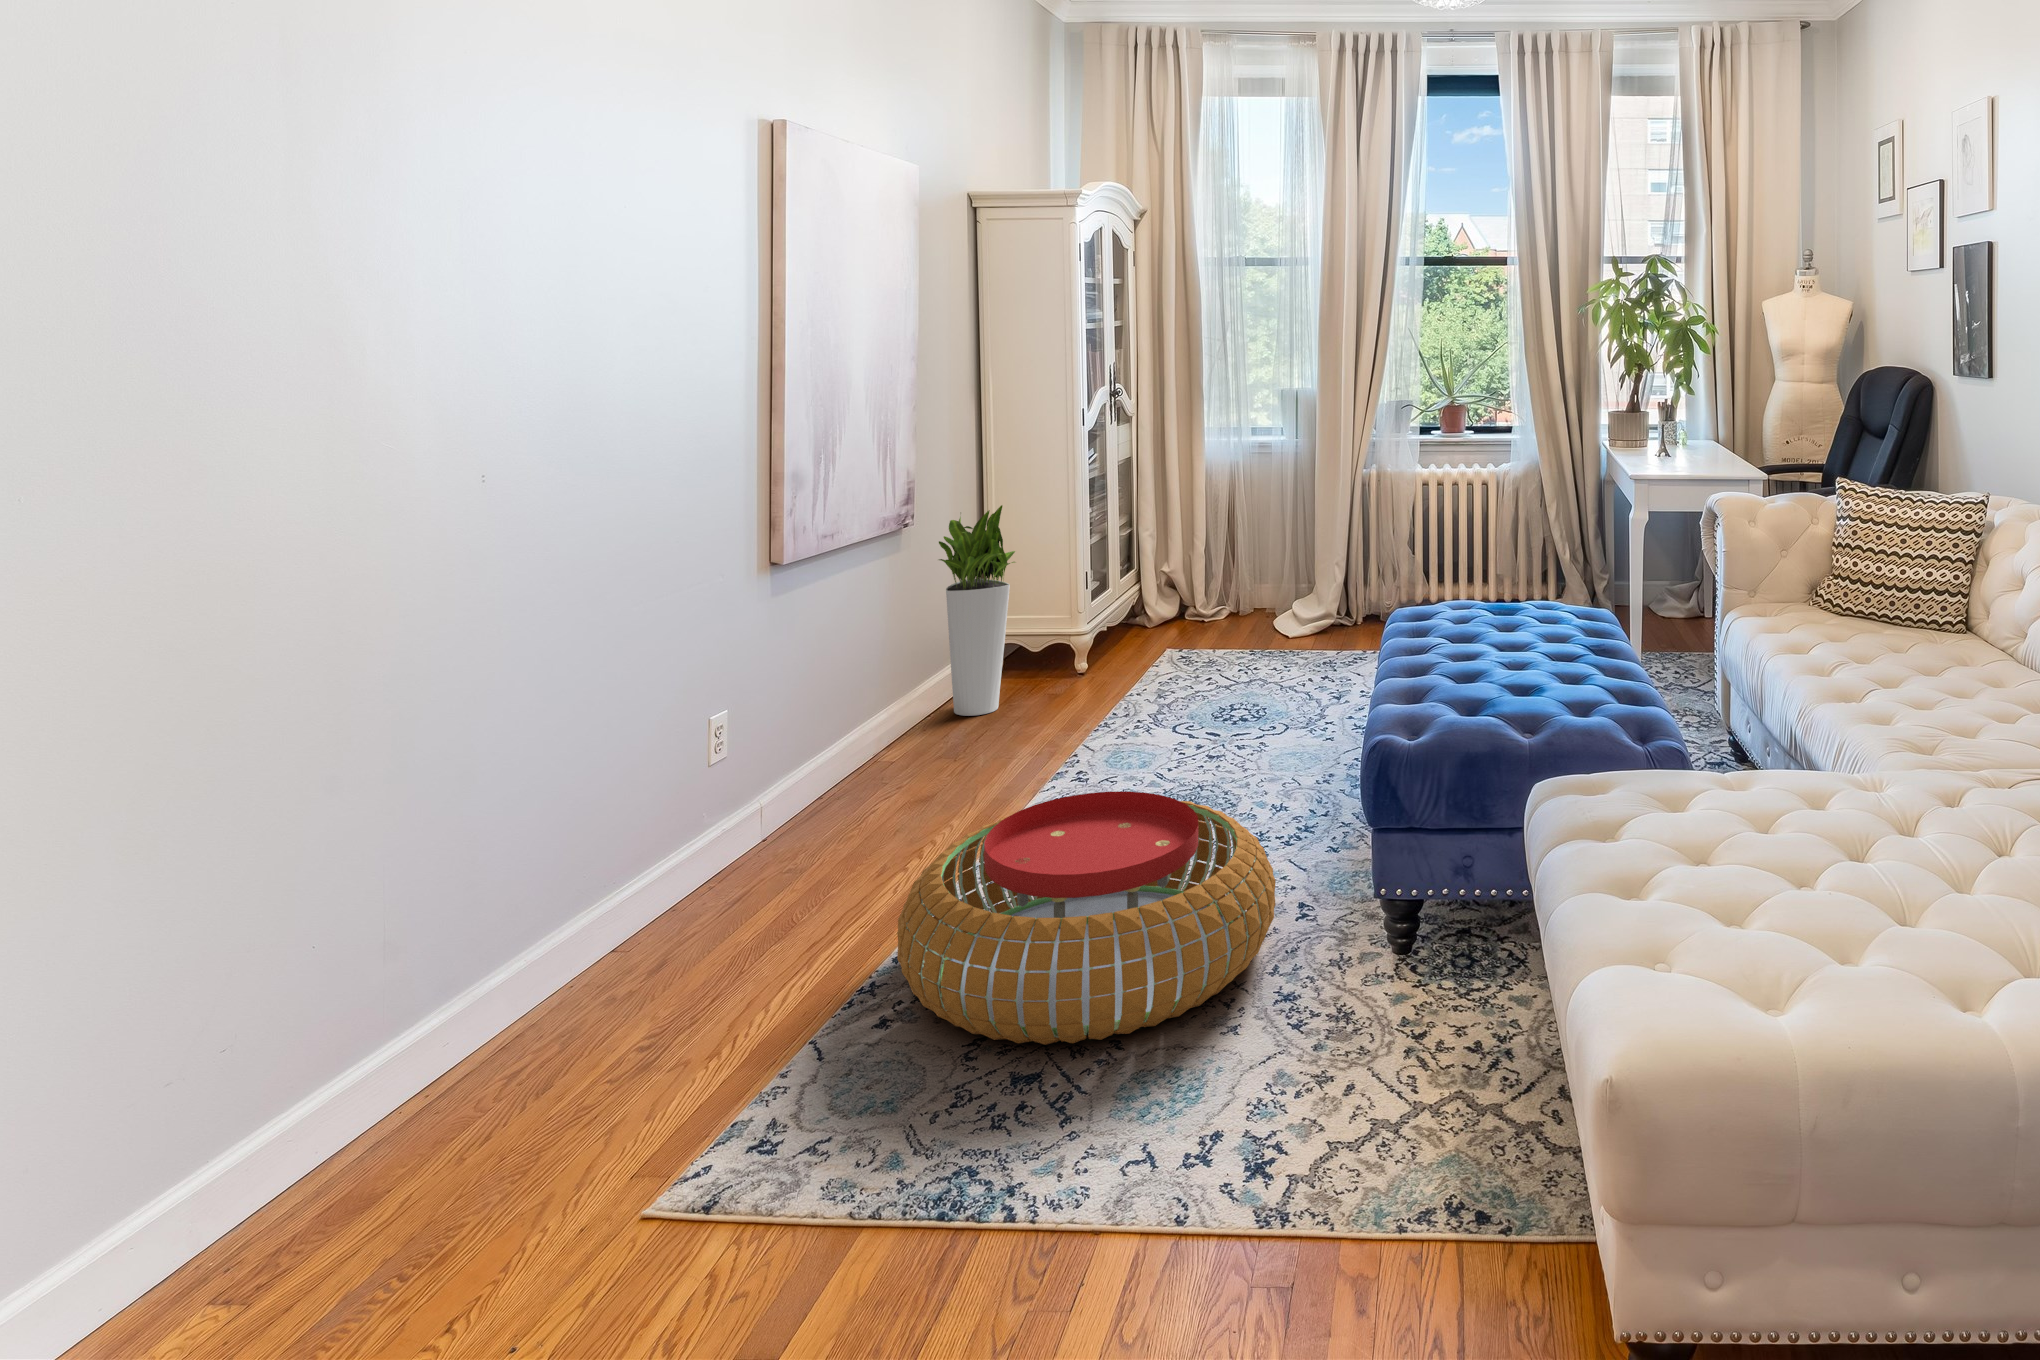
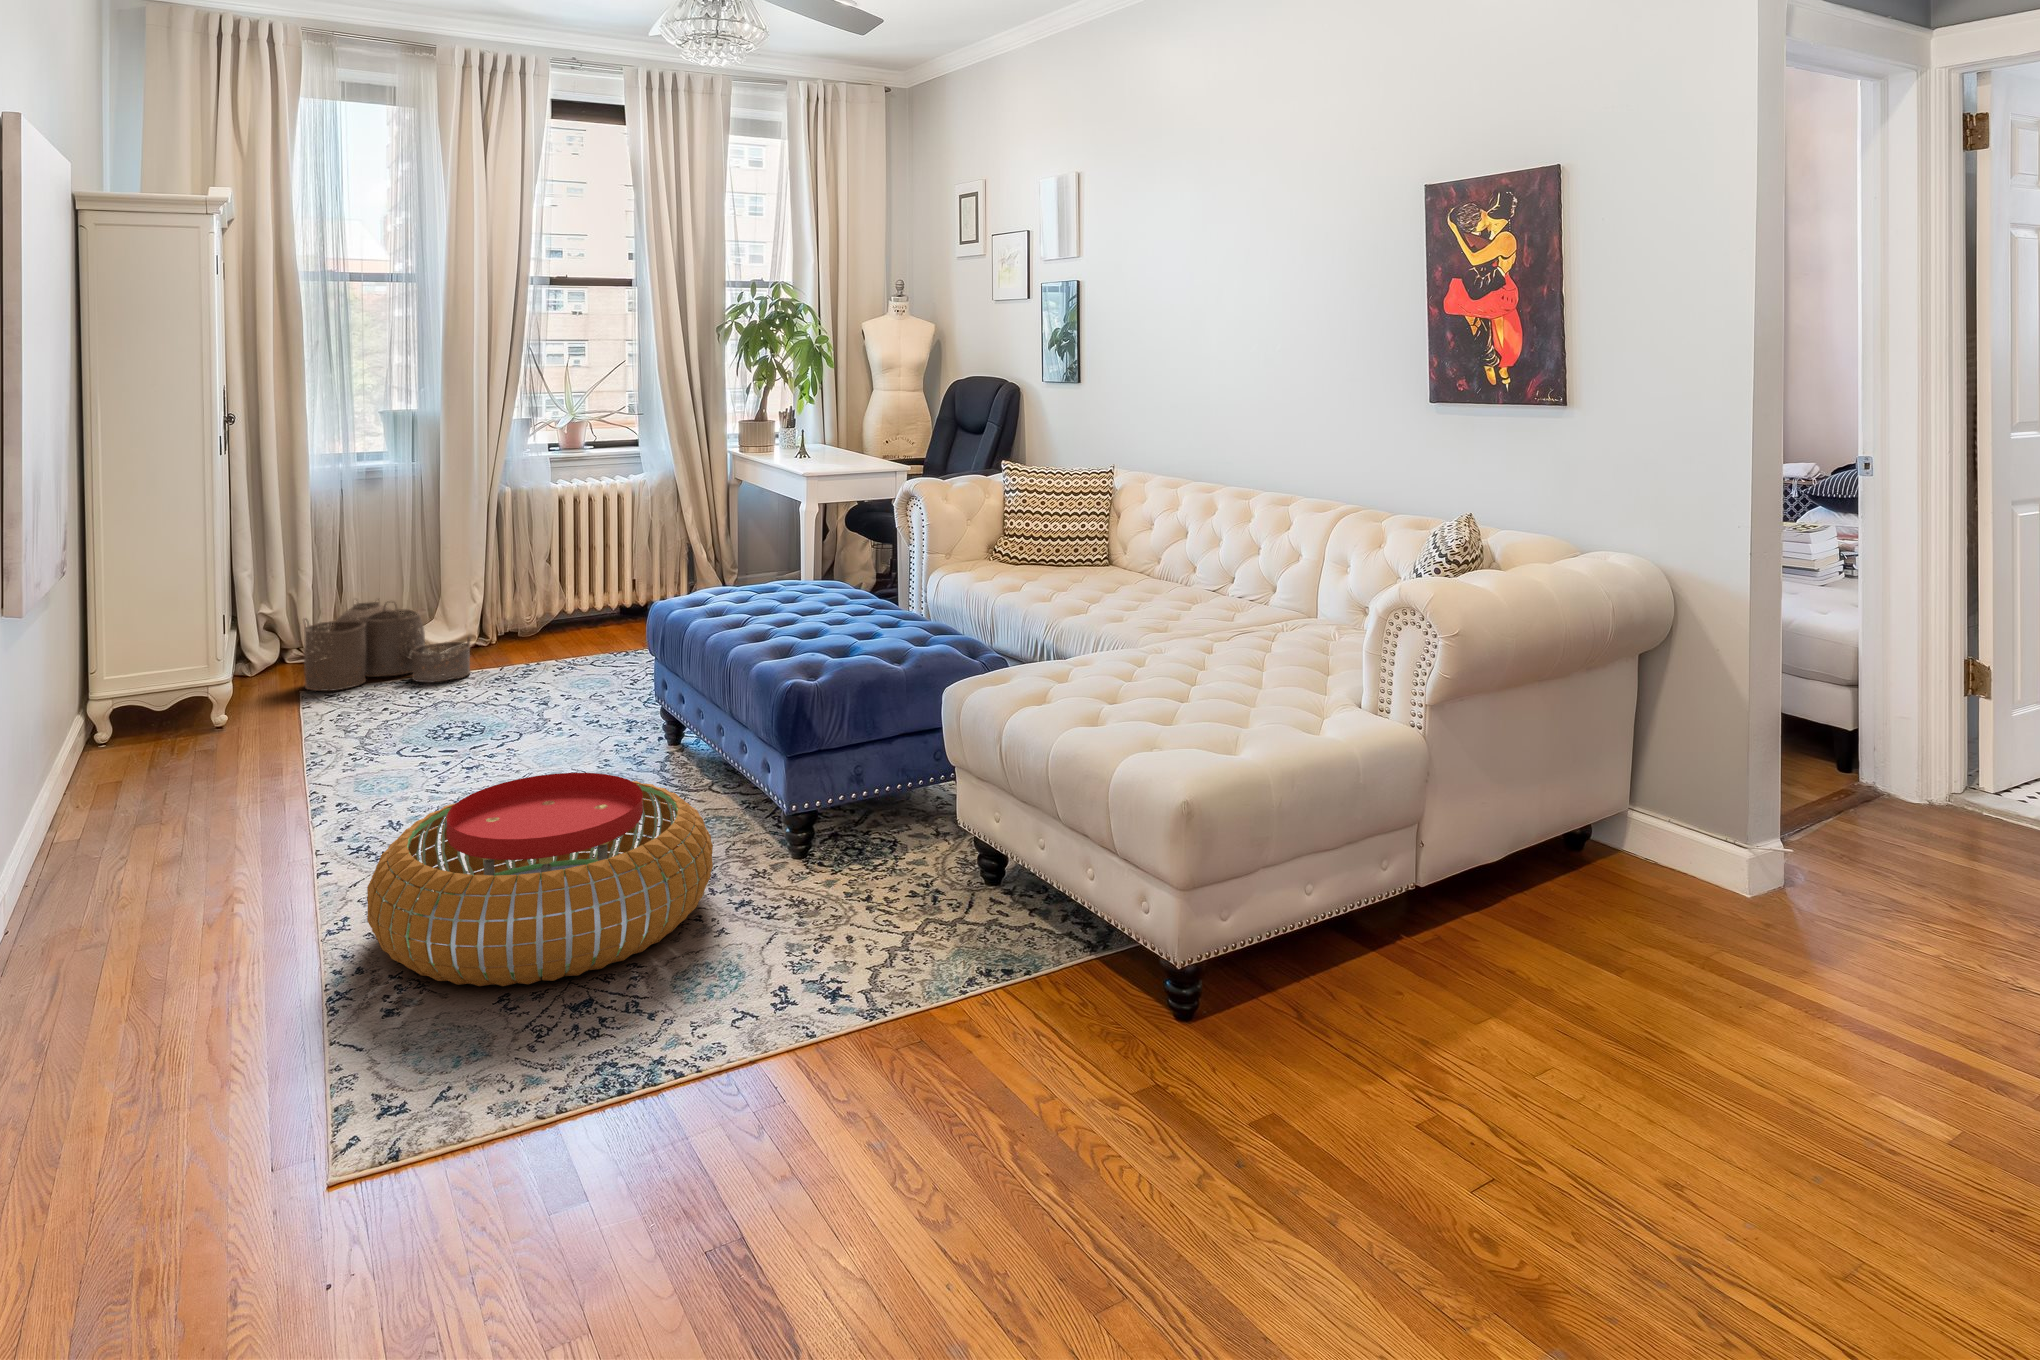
planter: present [939,505,1015,716] -> none [90,548,200,785]
woven basket: none [1169,563,1309,655] -> present [303,599,471,691]

